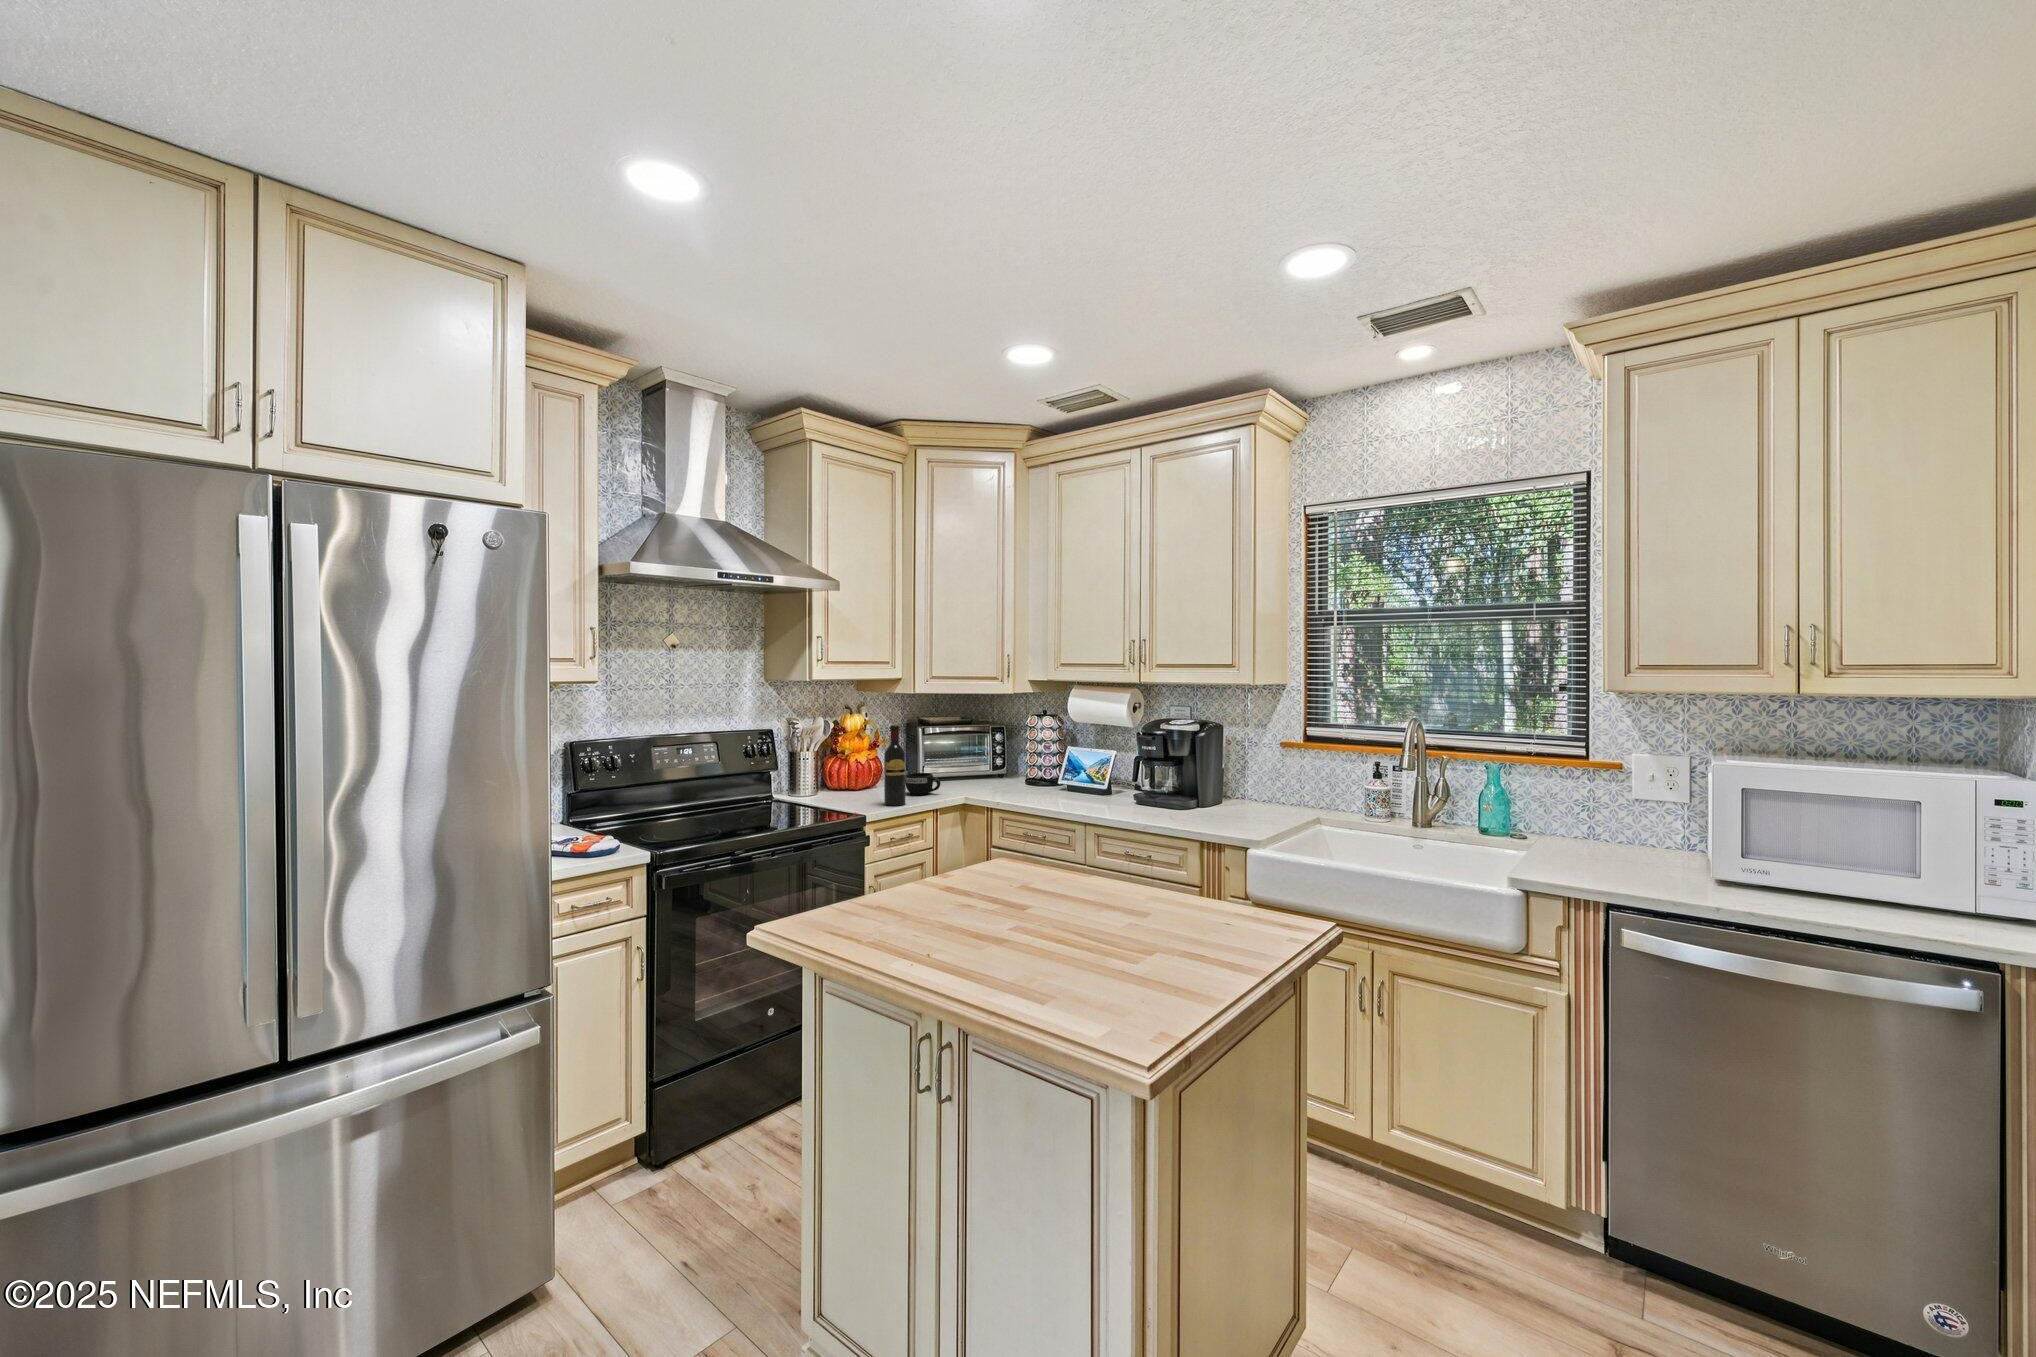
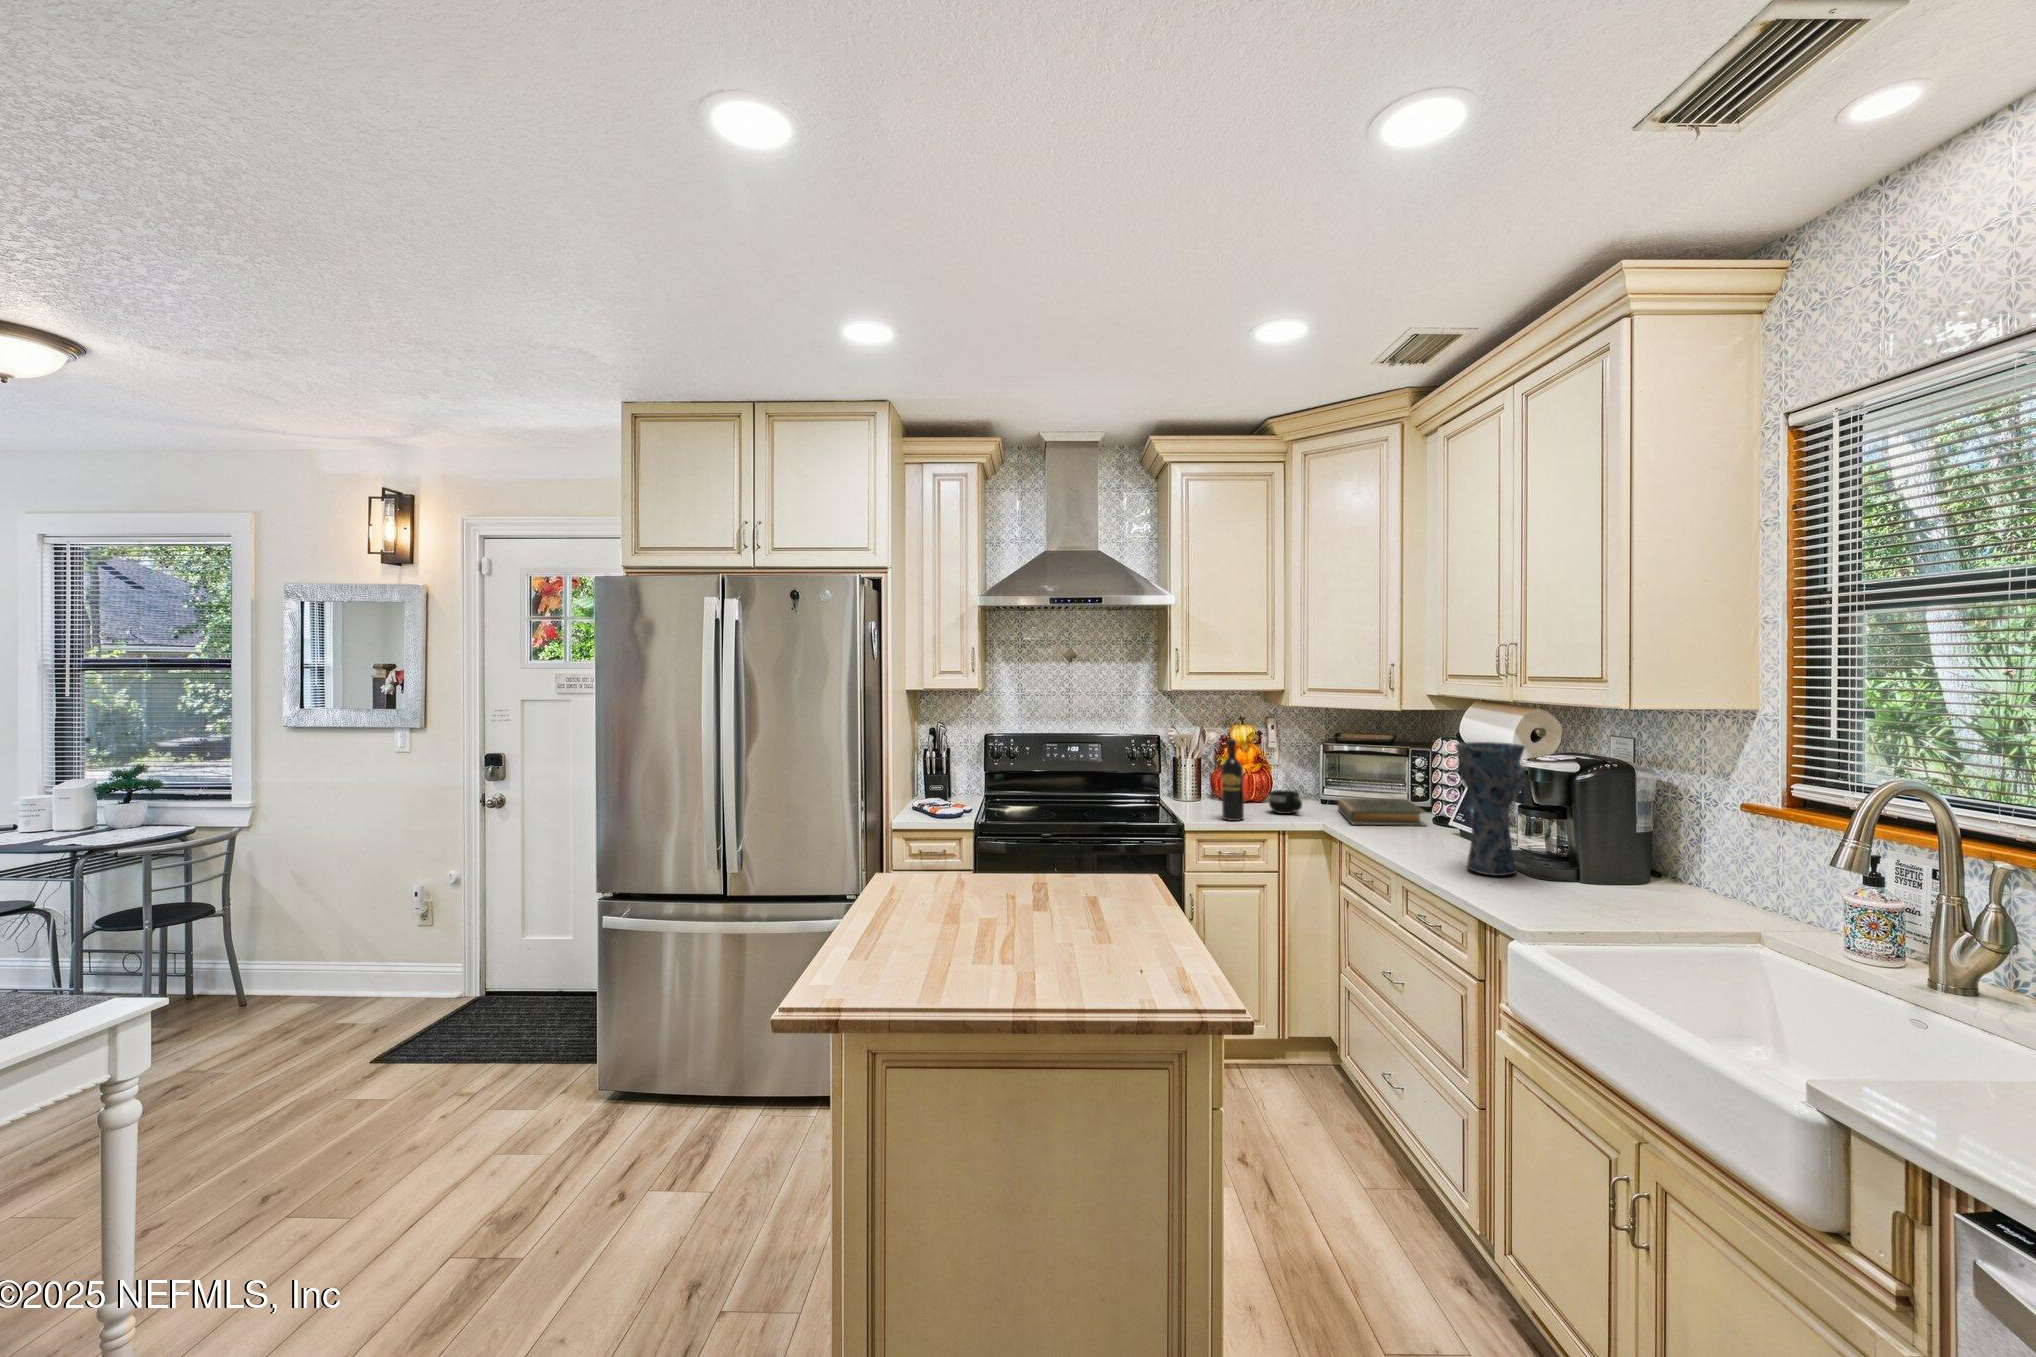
vase: none [1118,713,1189,812] -> present [1455,742,1526,876]
hardback book: none [954,771,1041,795] -> present [1338,798,1424,826]

